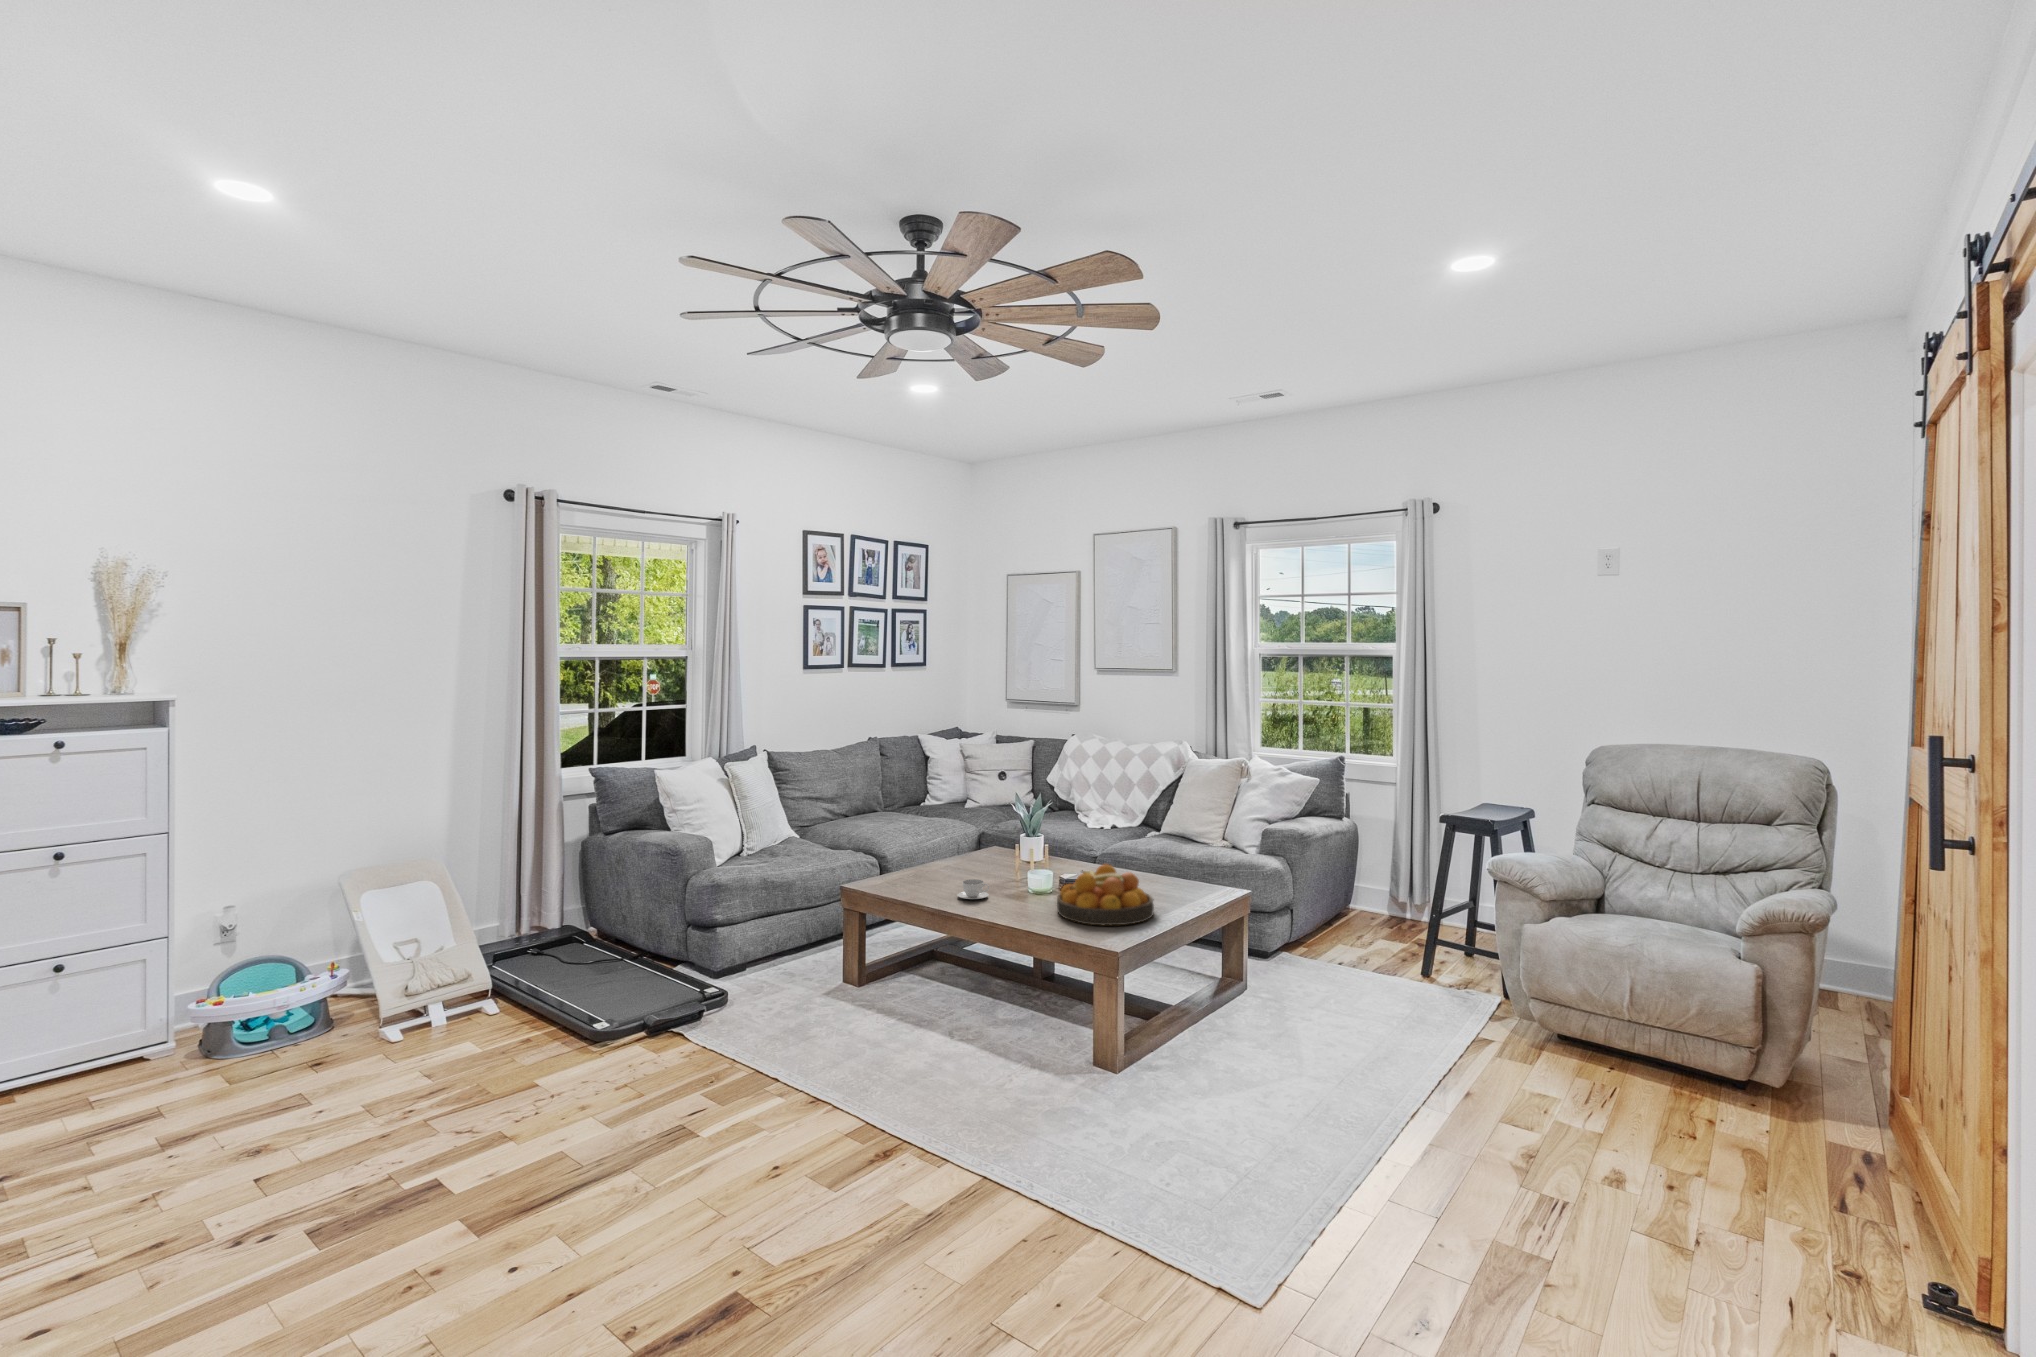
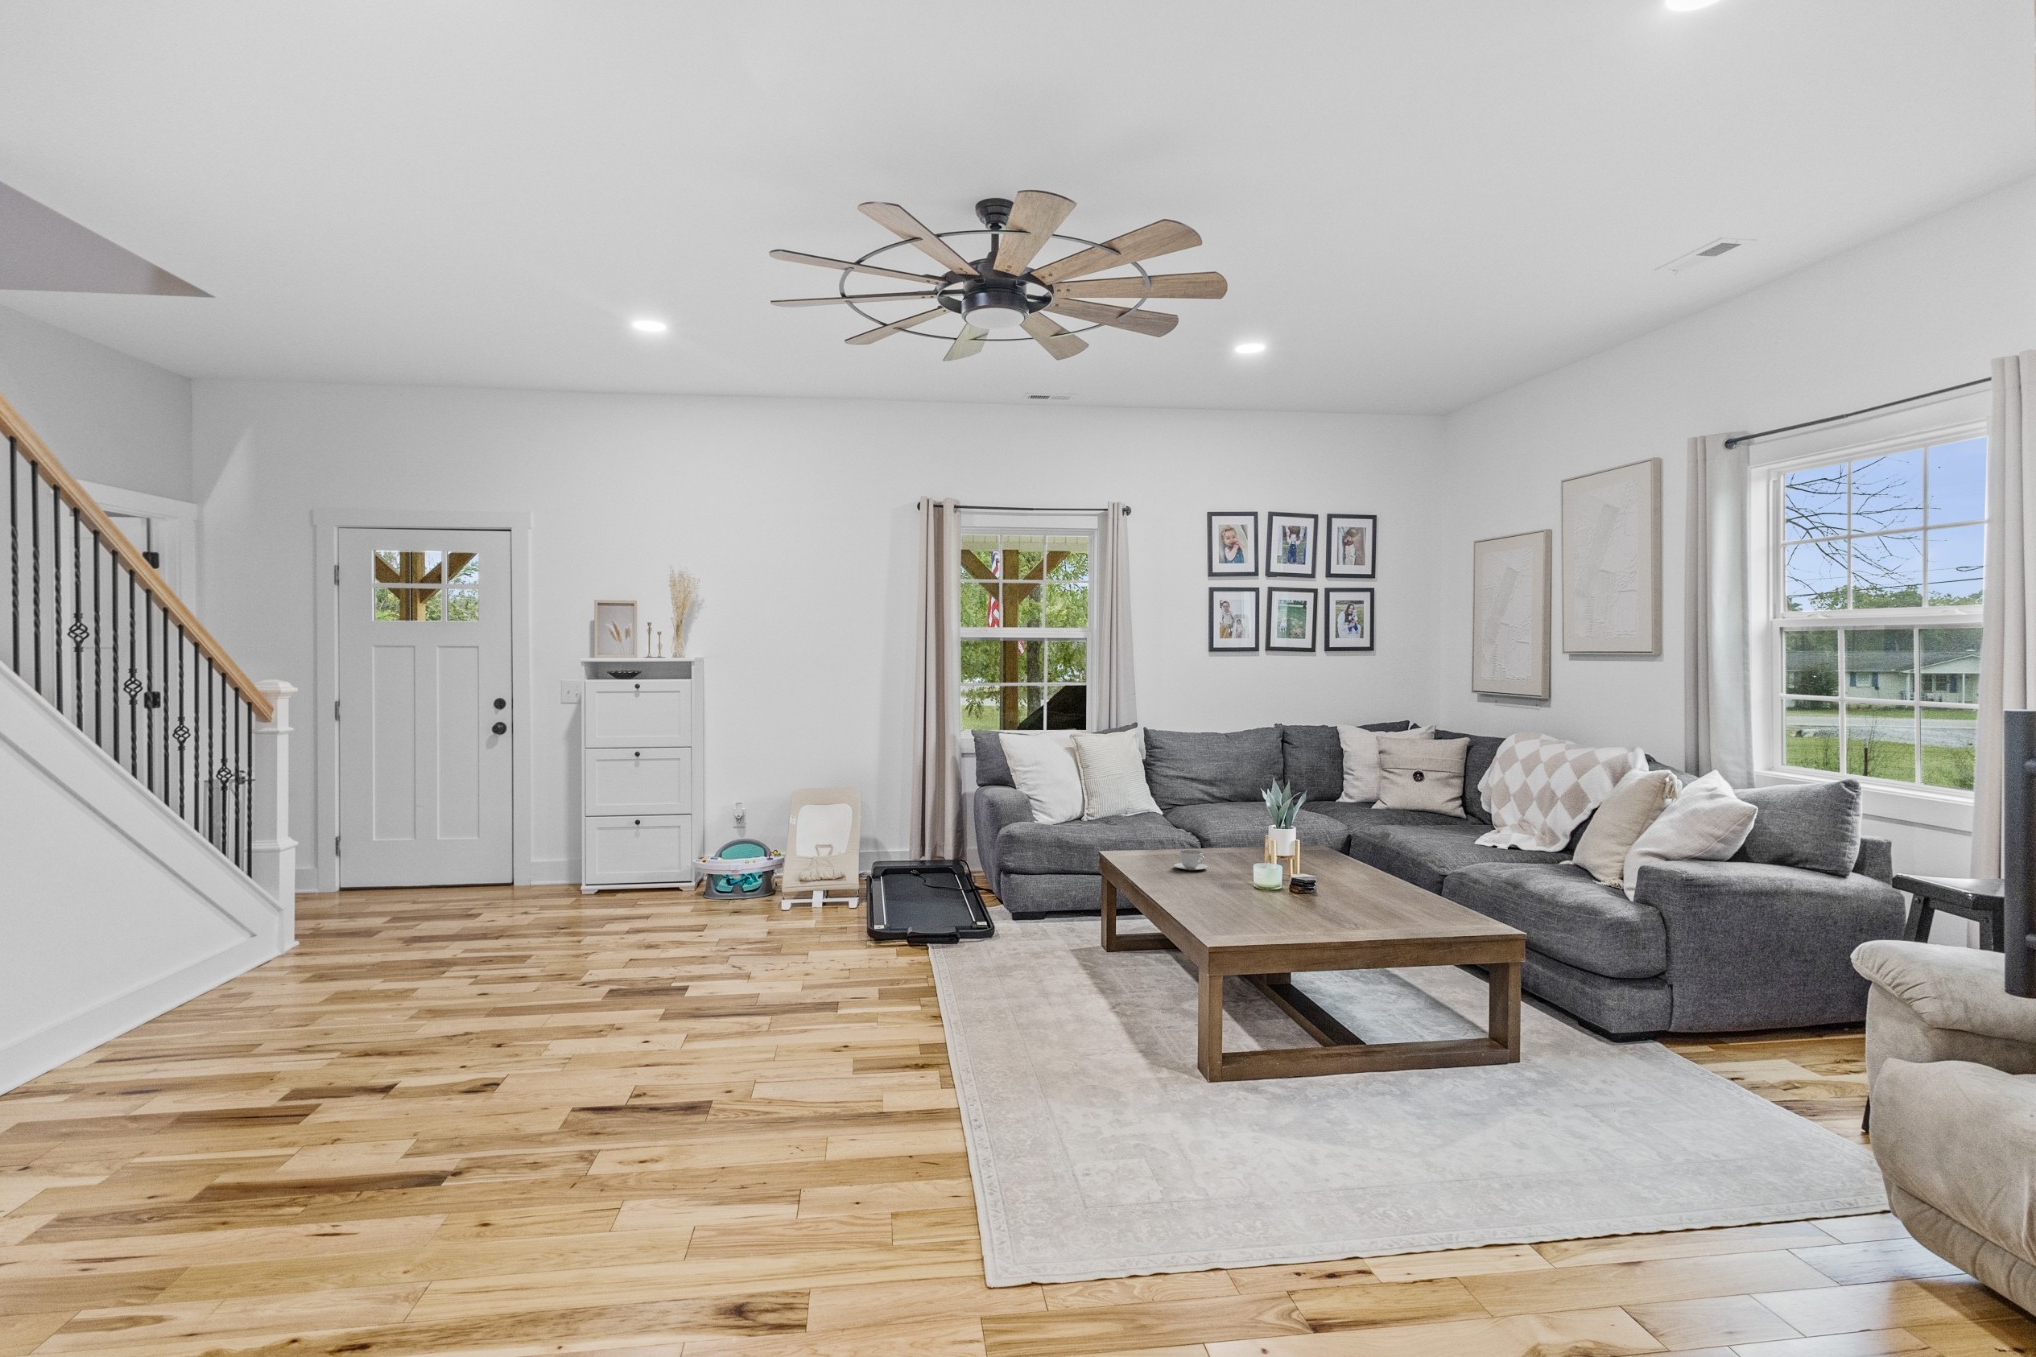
fruit bowl: present [1057,864,1154,925] -> none [1238,845,1354,911]

